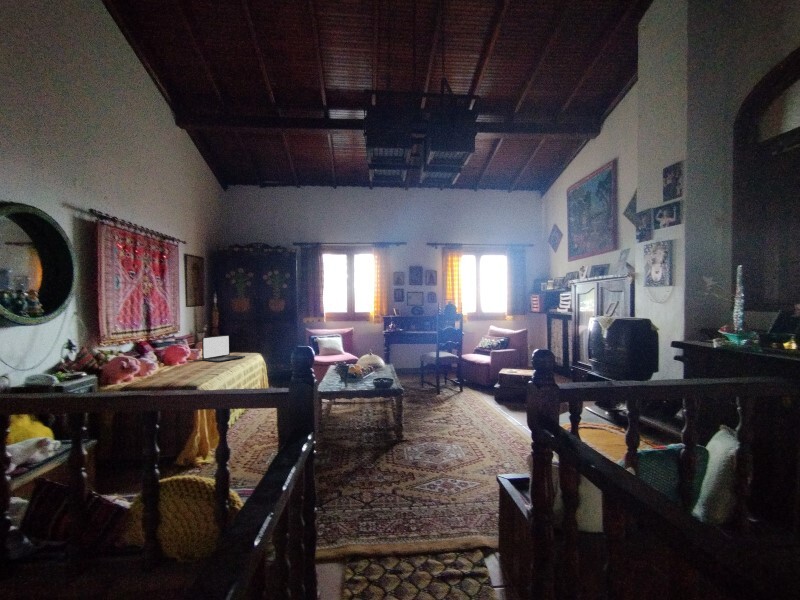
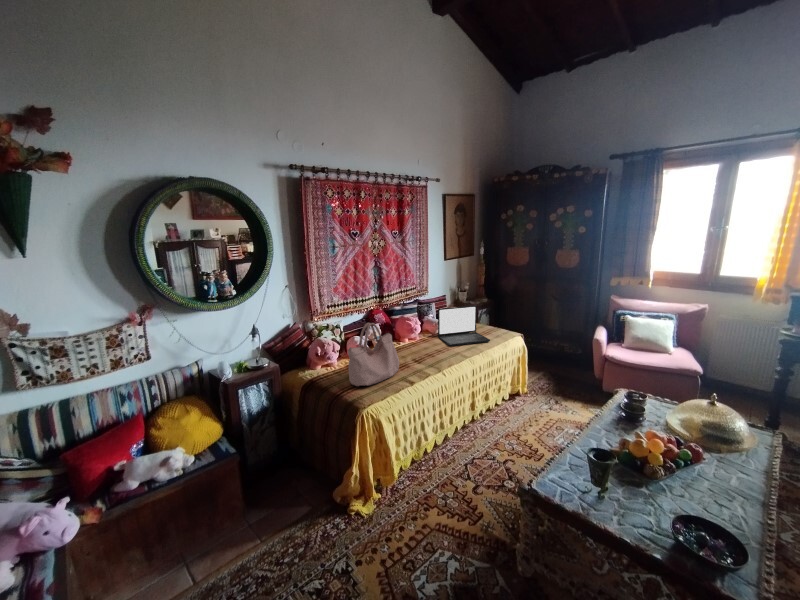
handbag: none [167,334,201,381] -> present [348,323,399,386]

